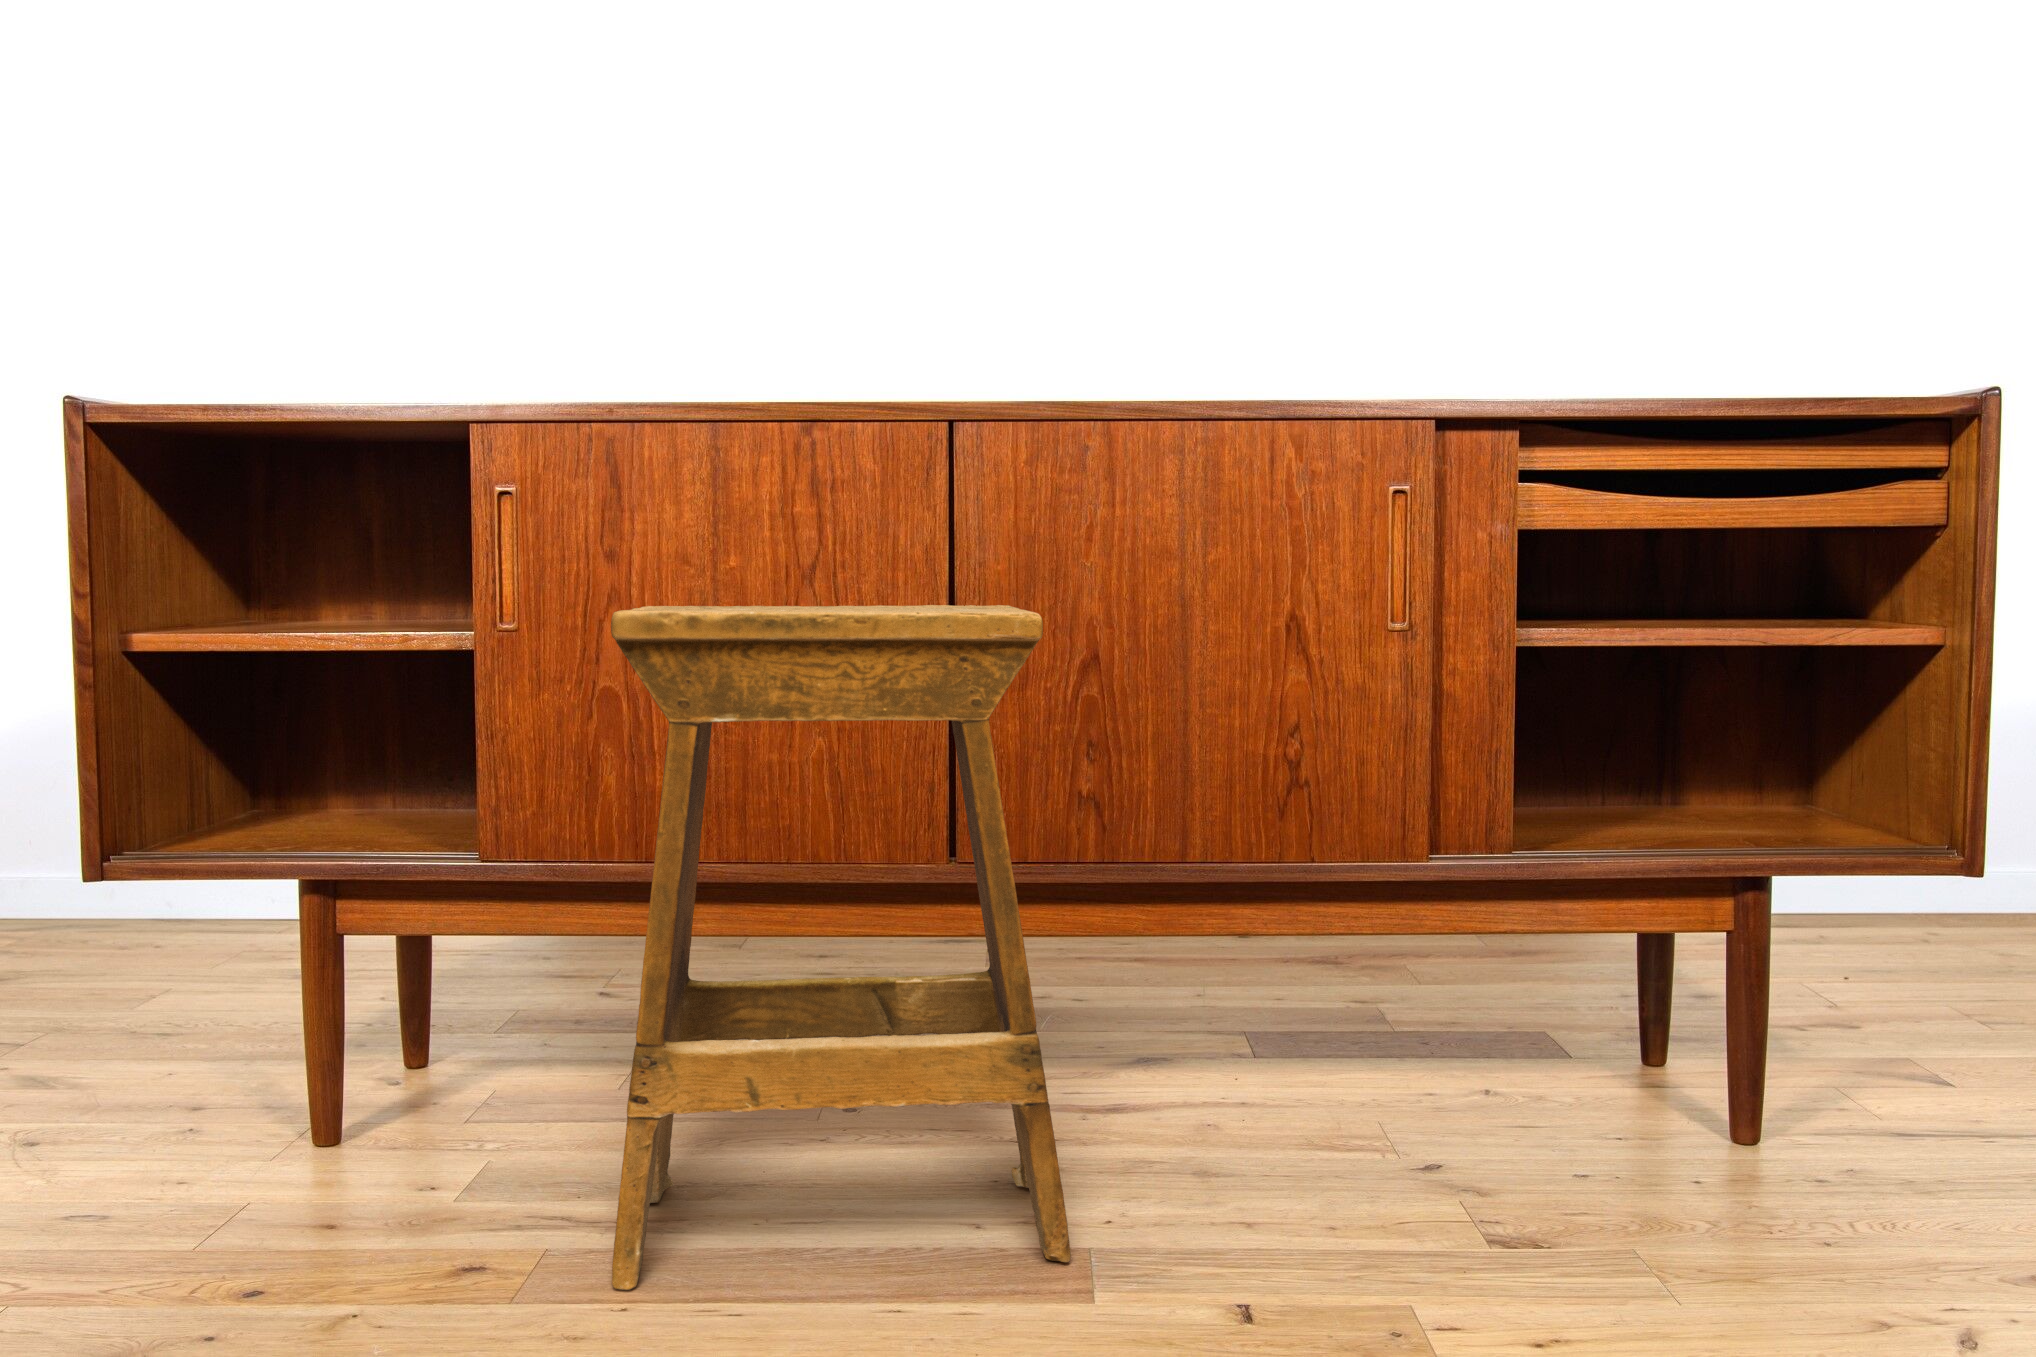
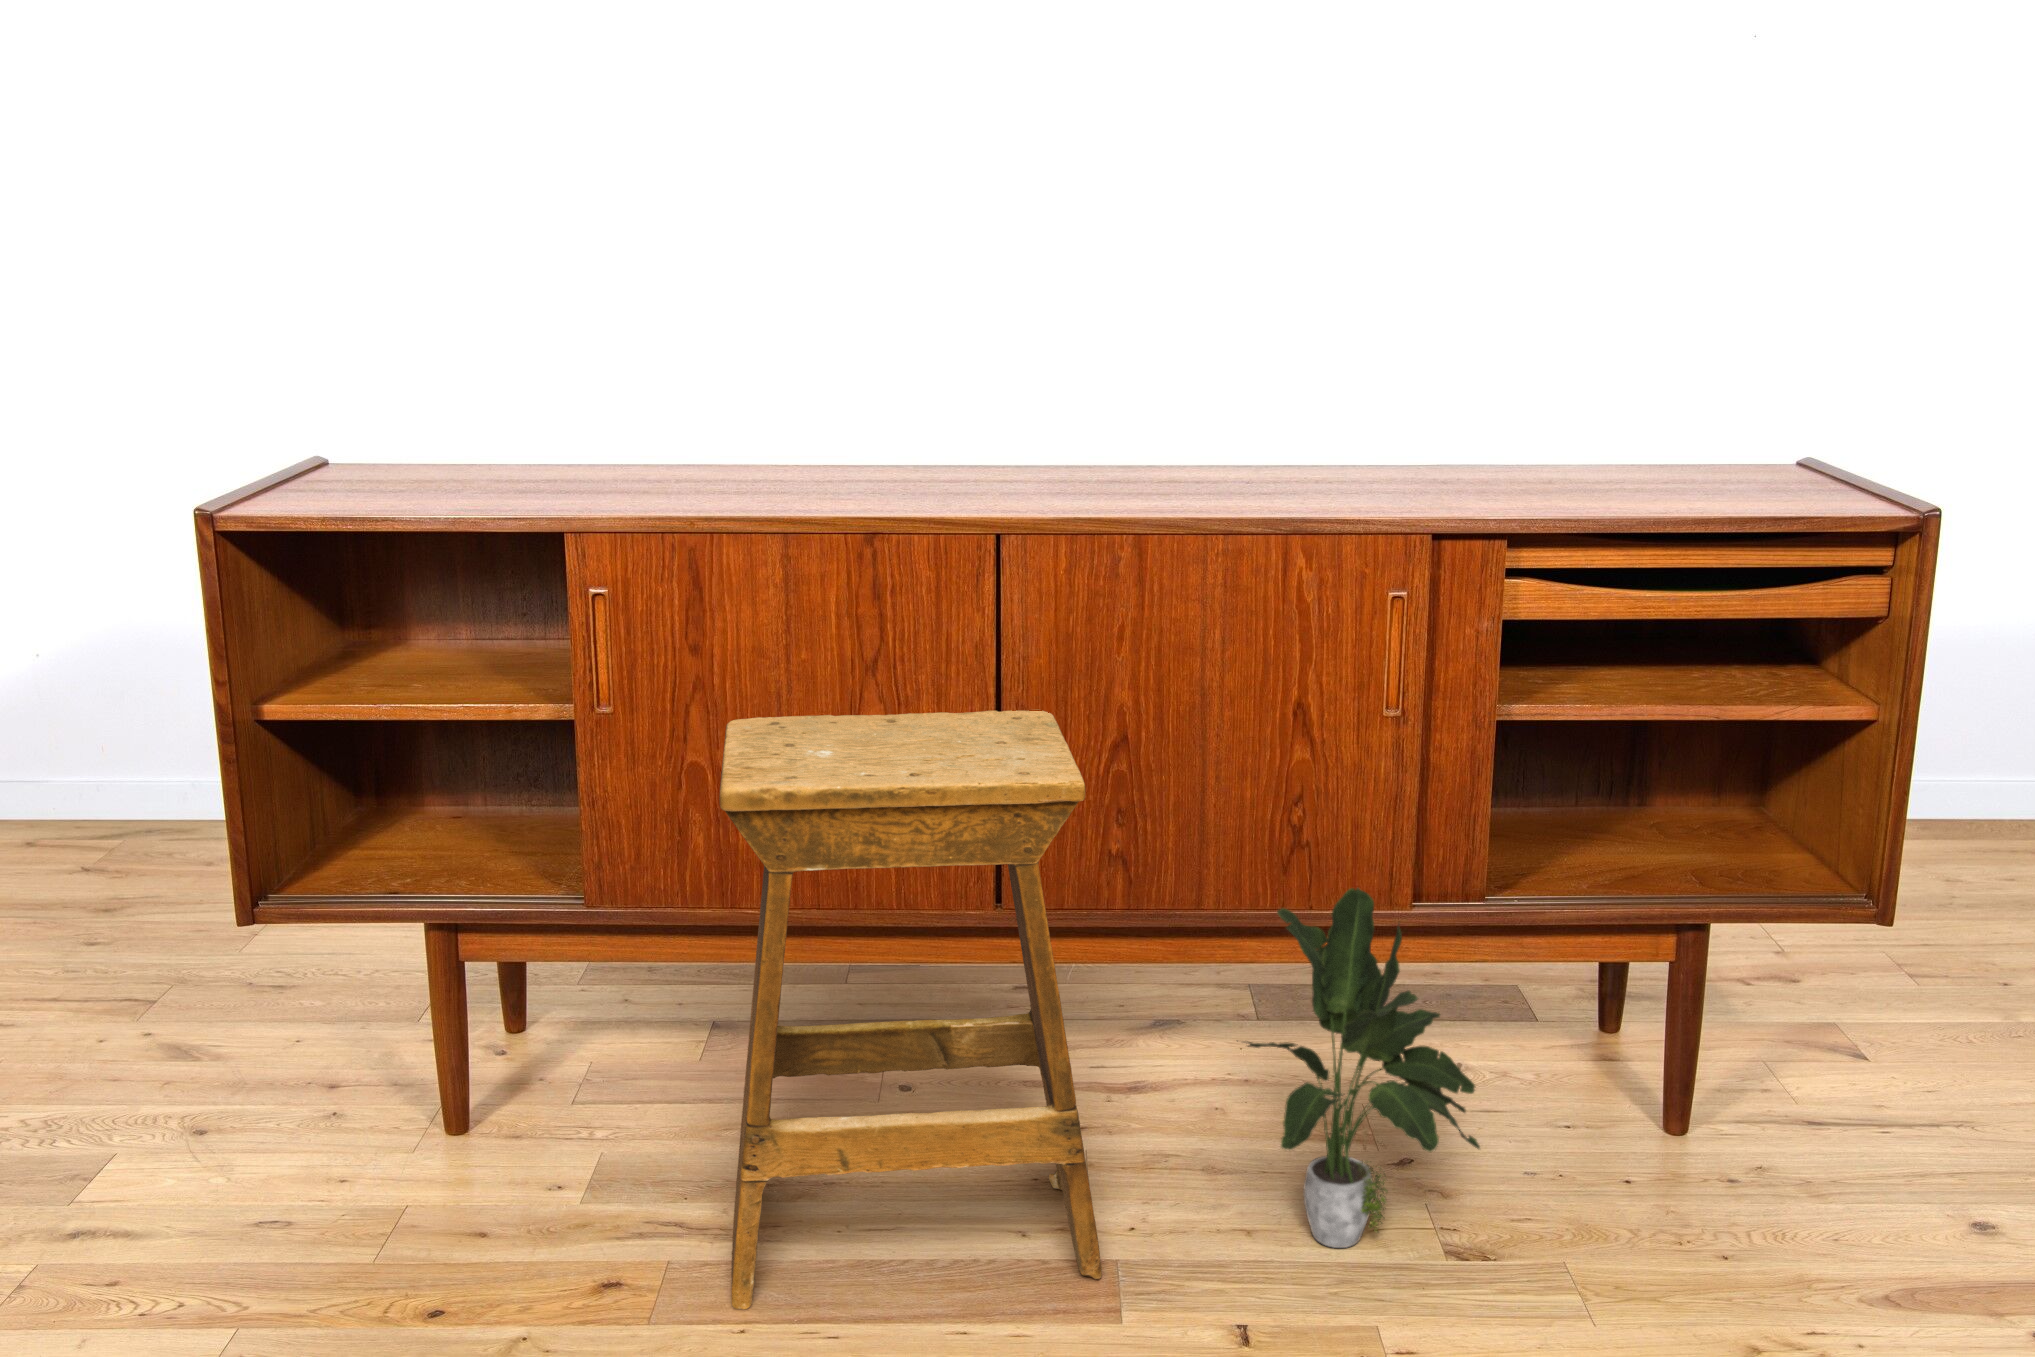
potted plant: none [1228,790,1528,1236] -> present [1243,888,1480,1248]

